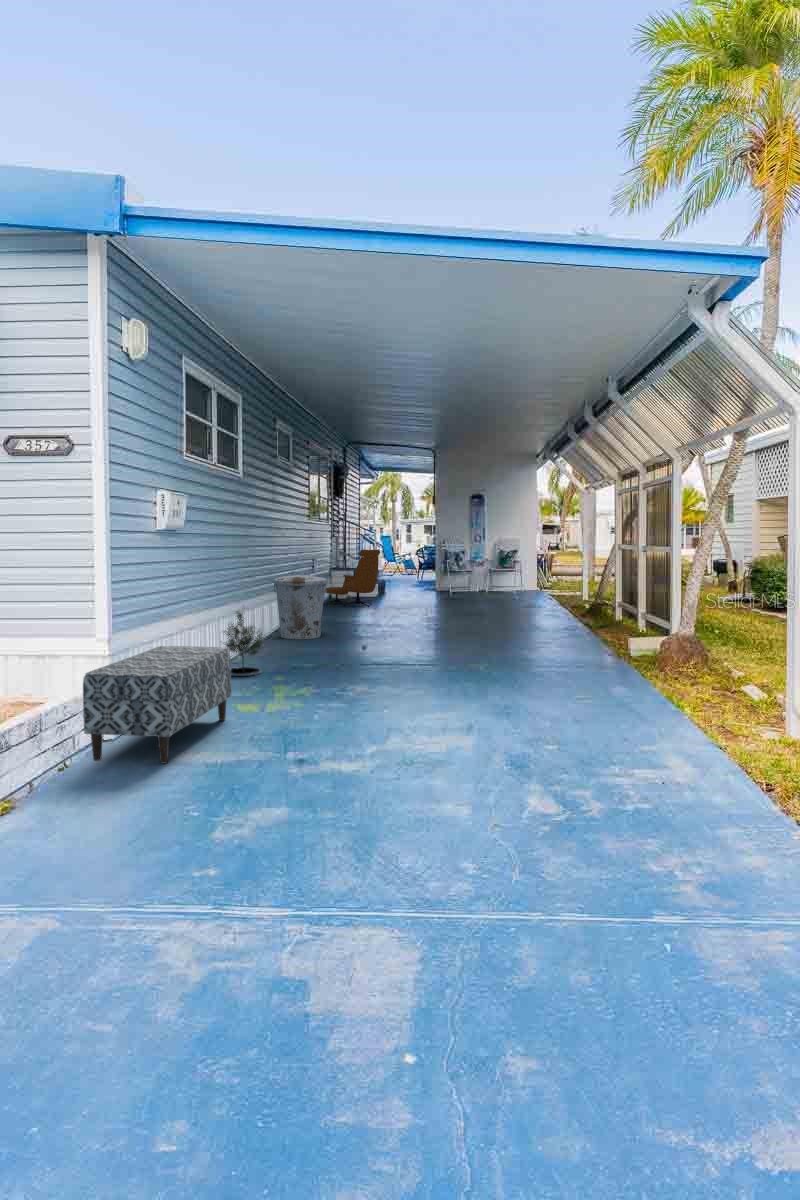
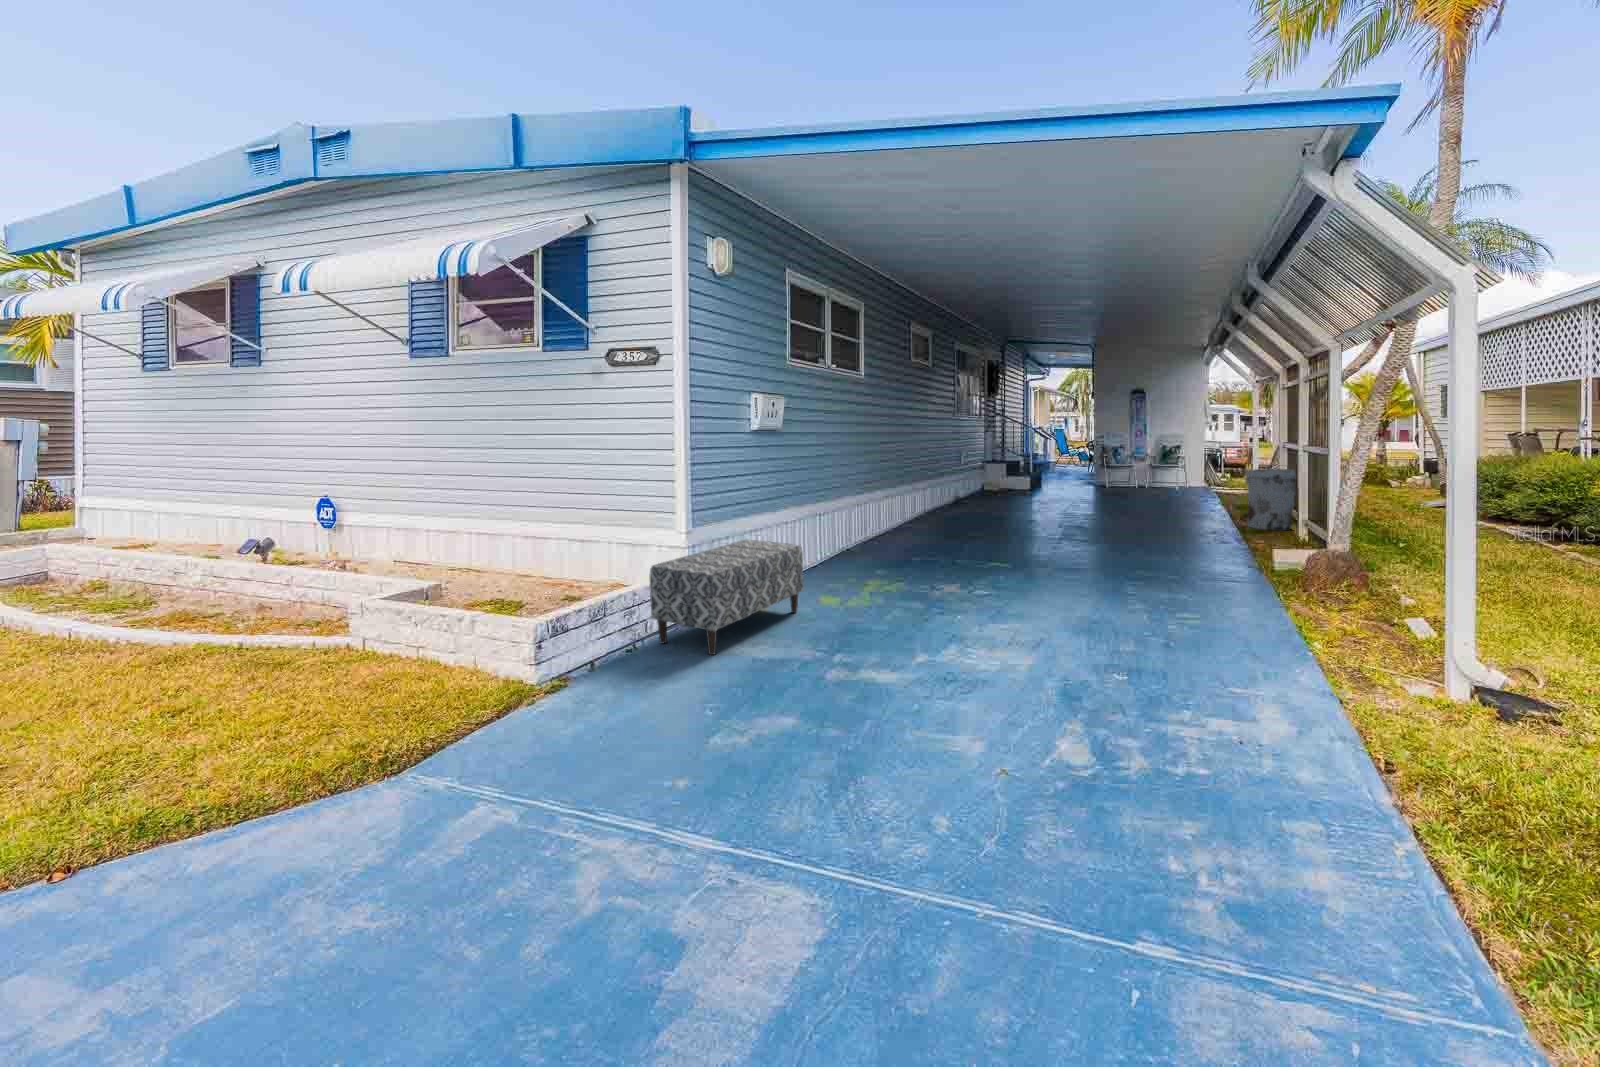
lounge chair: present [326,549,380,607] -> none [969,445,1023,500]
trash can: present [273,571,327,639] -> present [1246,465,1296,531]
potted tree: present [224,611,263,676] -> none [827,500,870,566]

